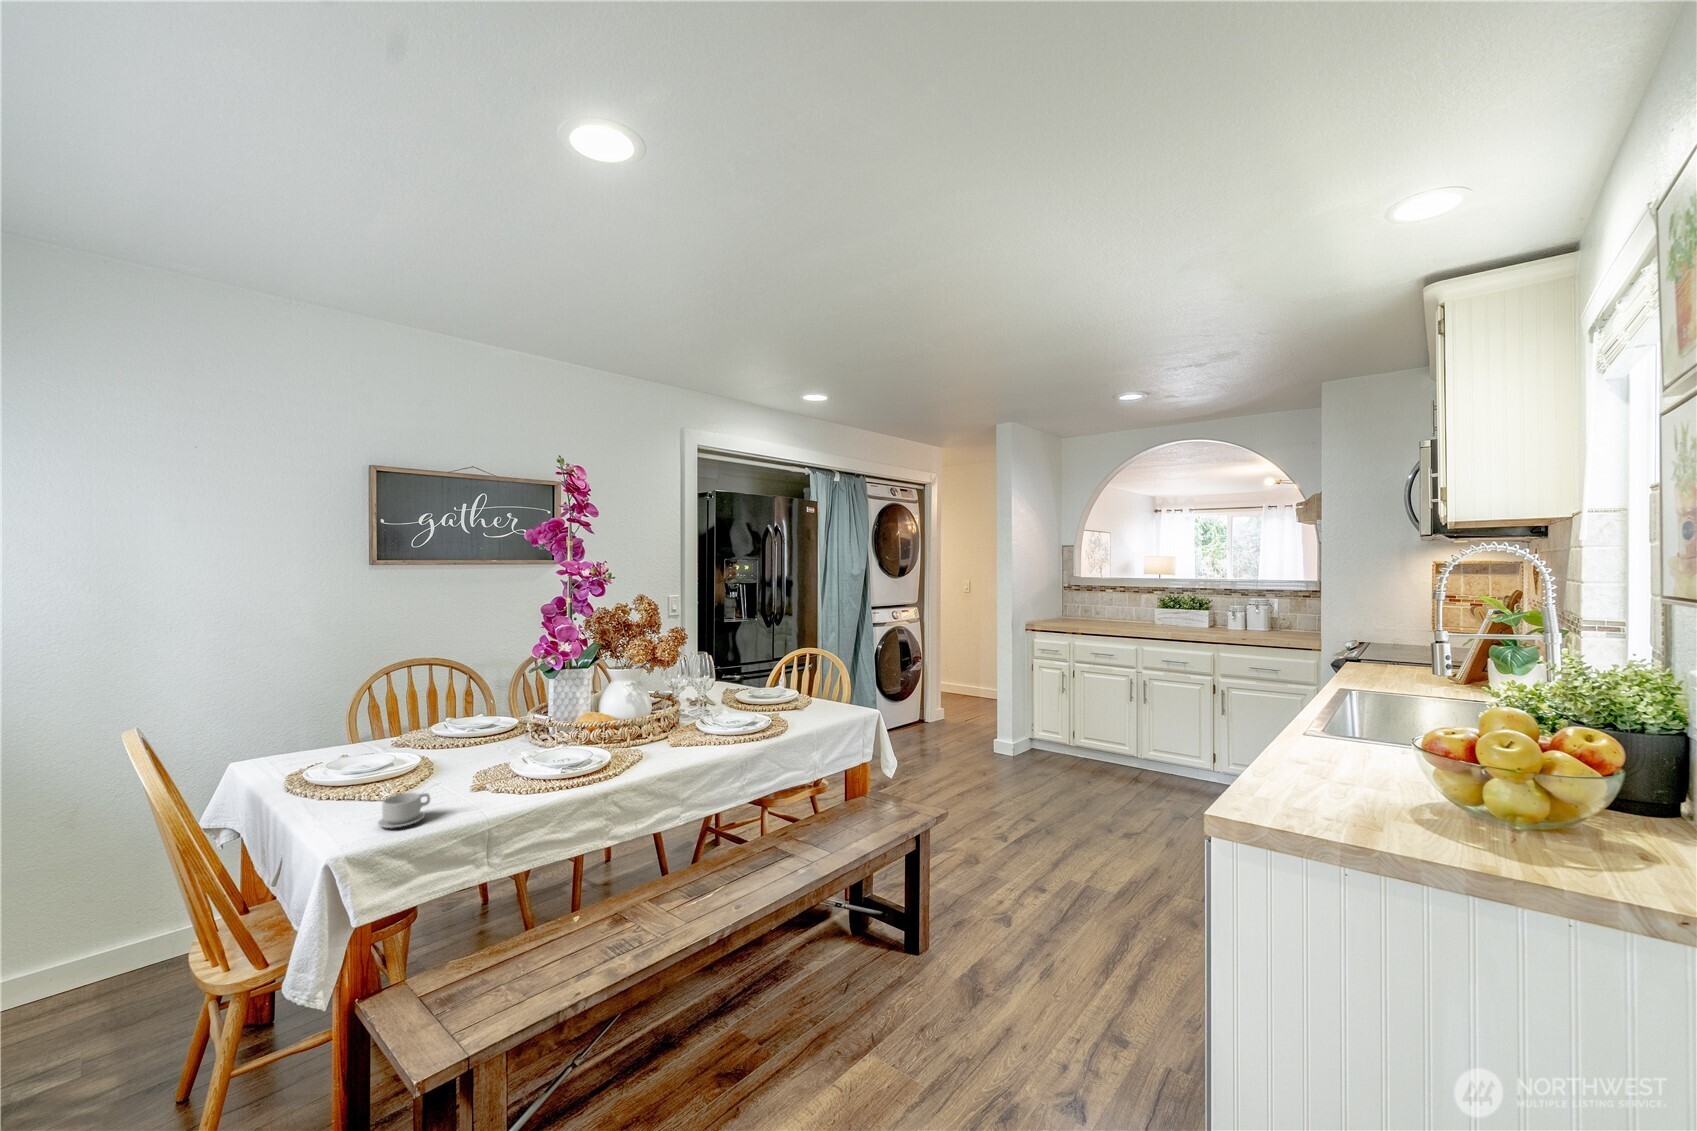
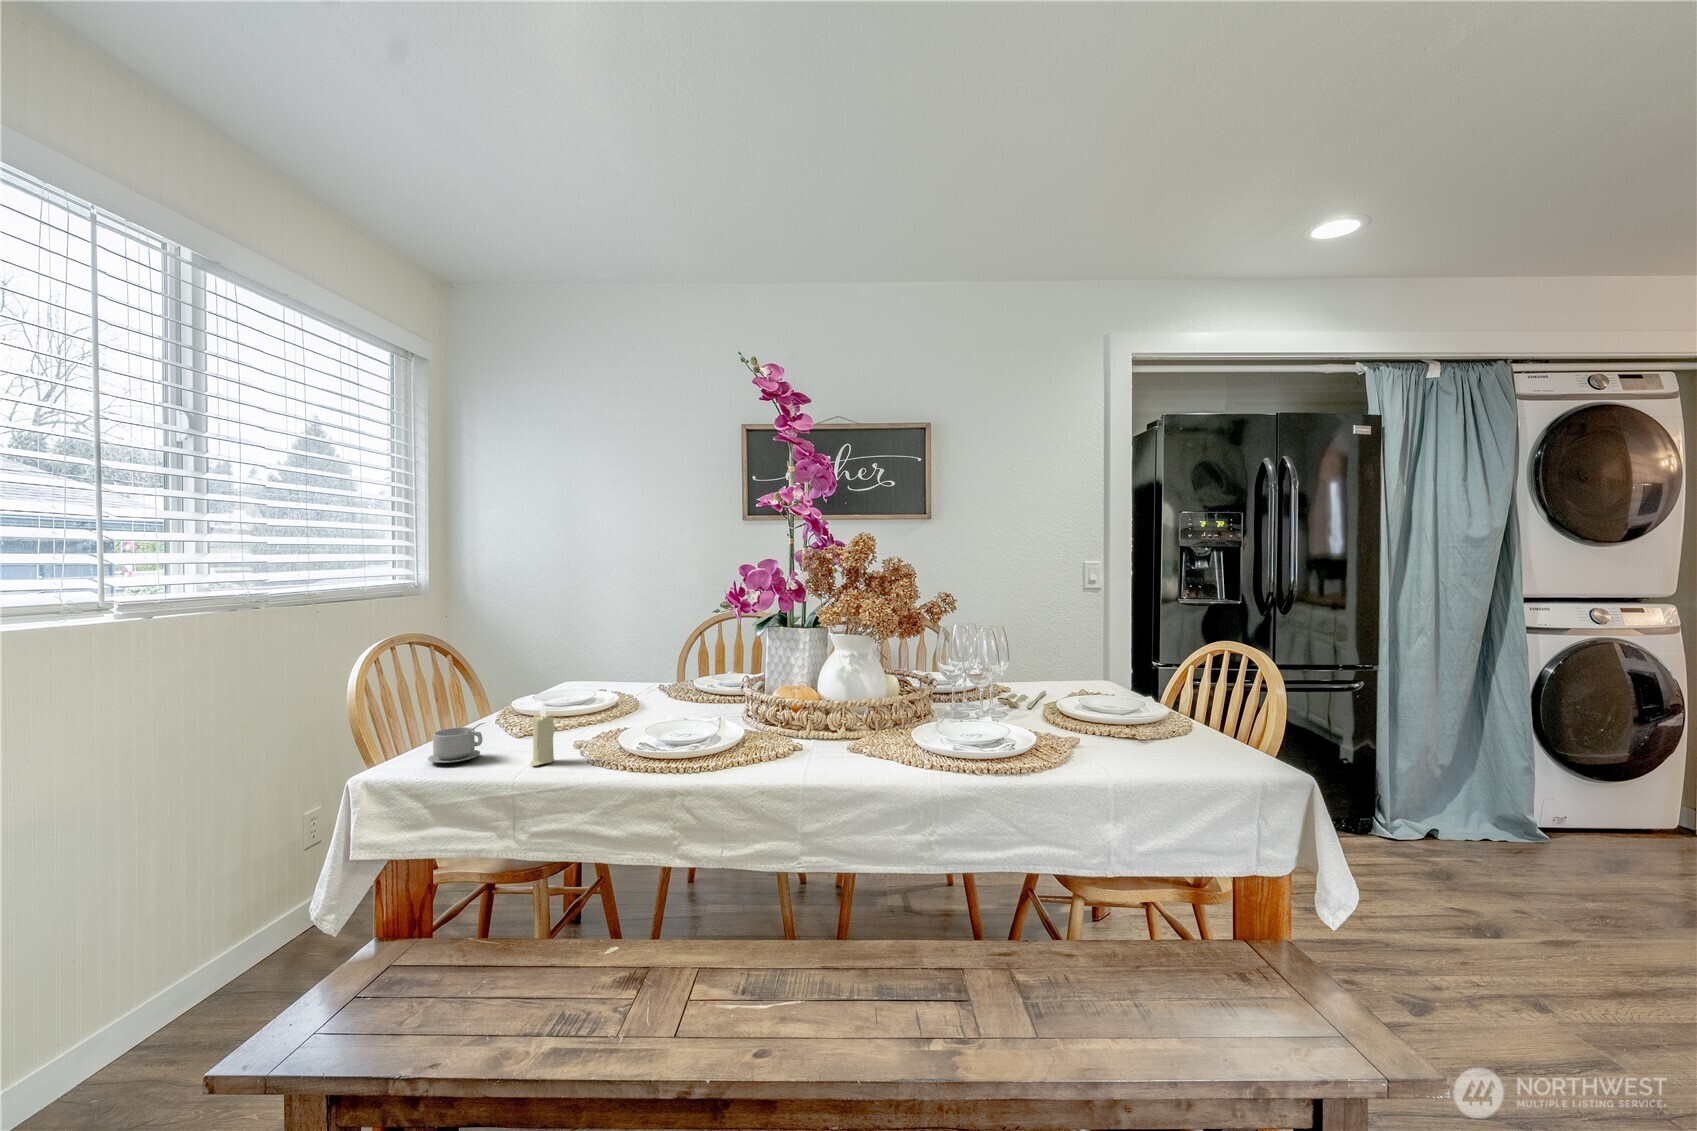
candle: none [478,755,498,806] -> present [531,701,554,766]

